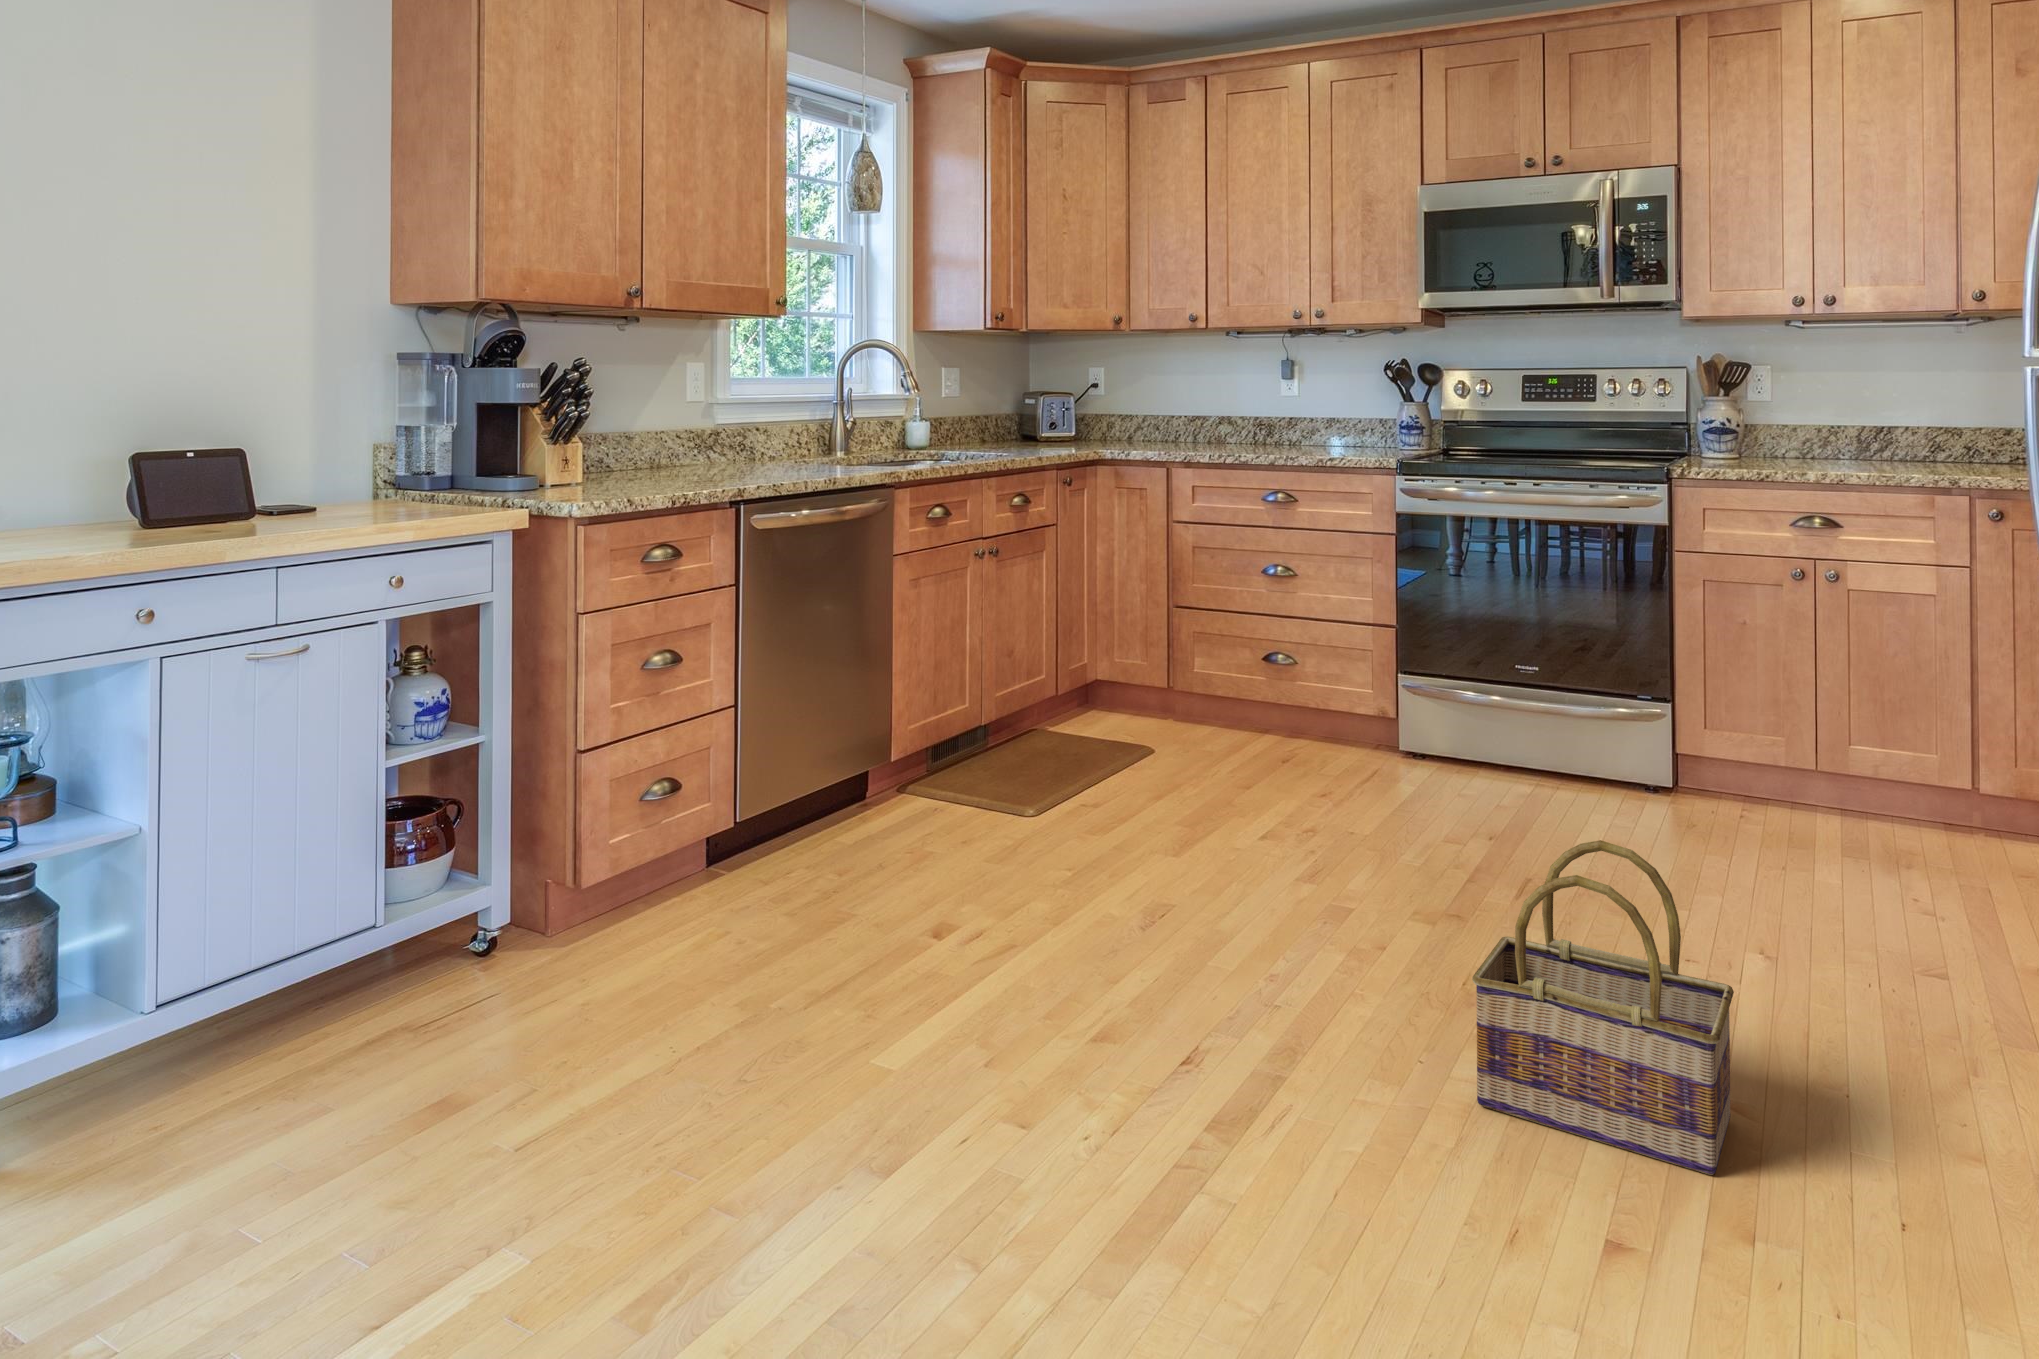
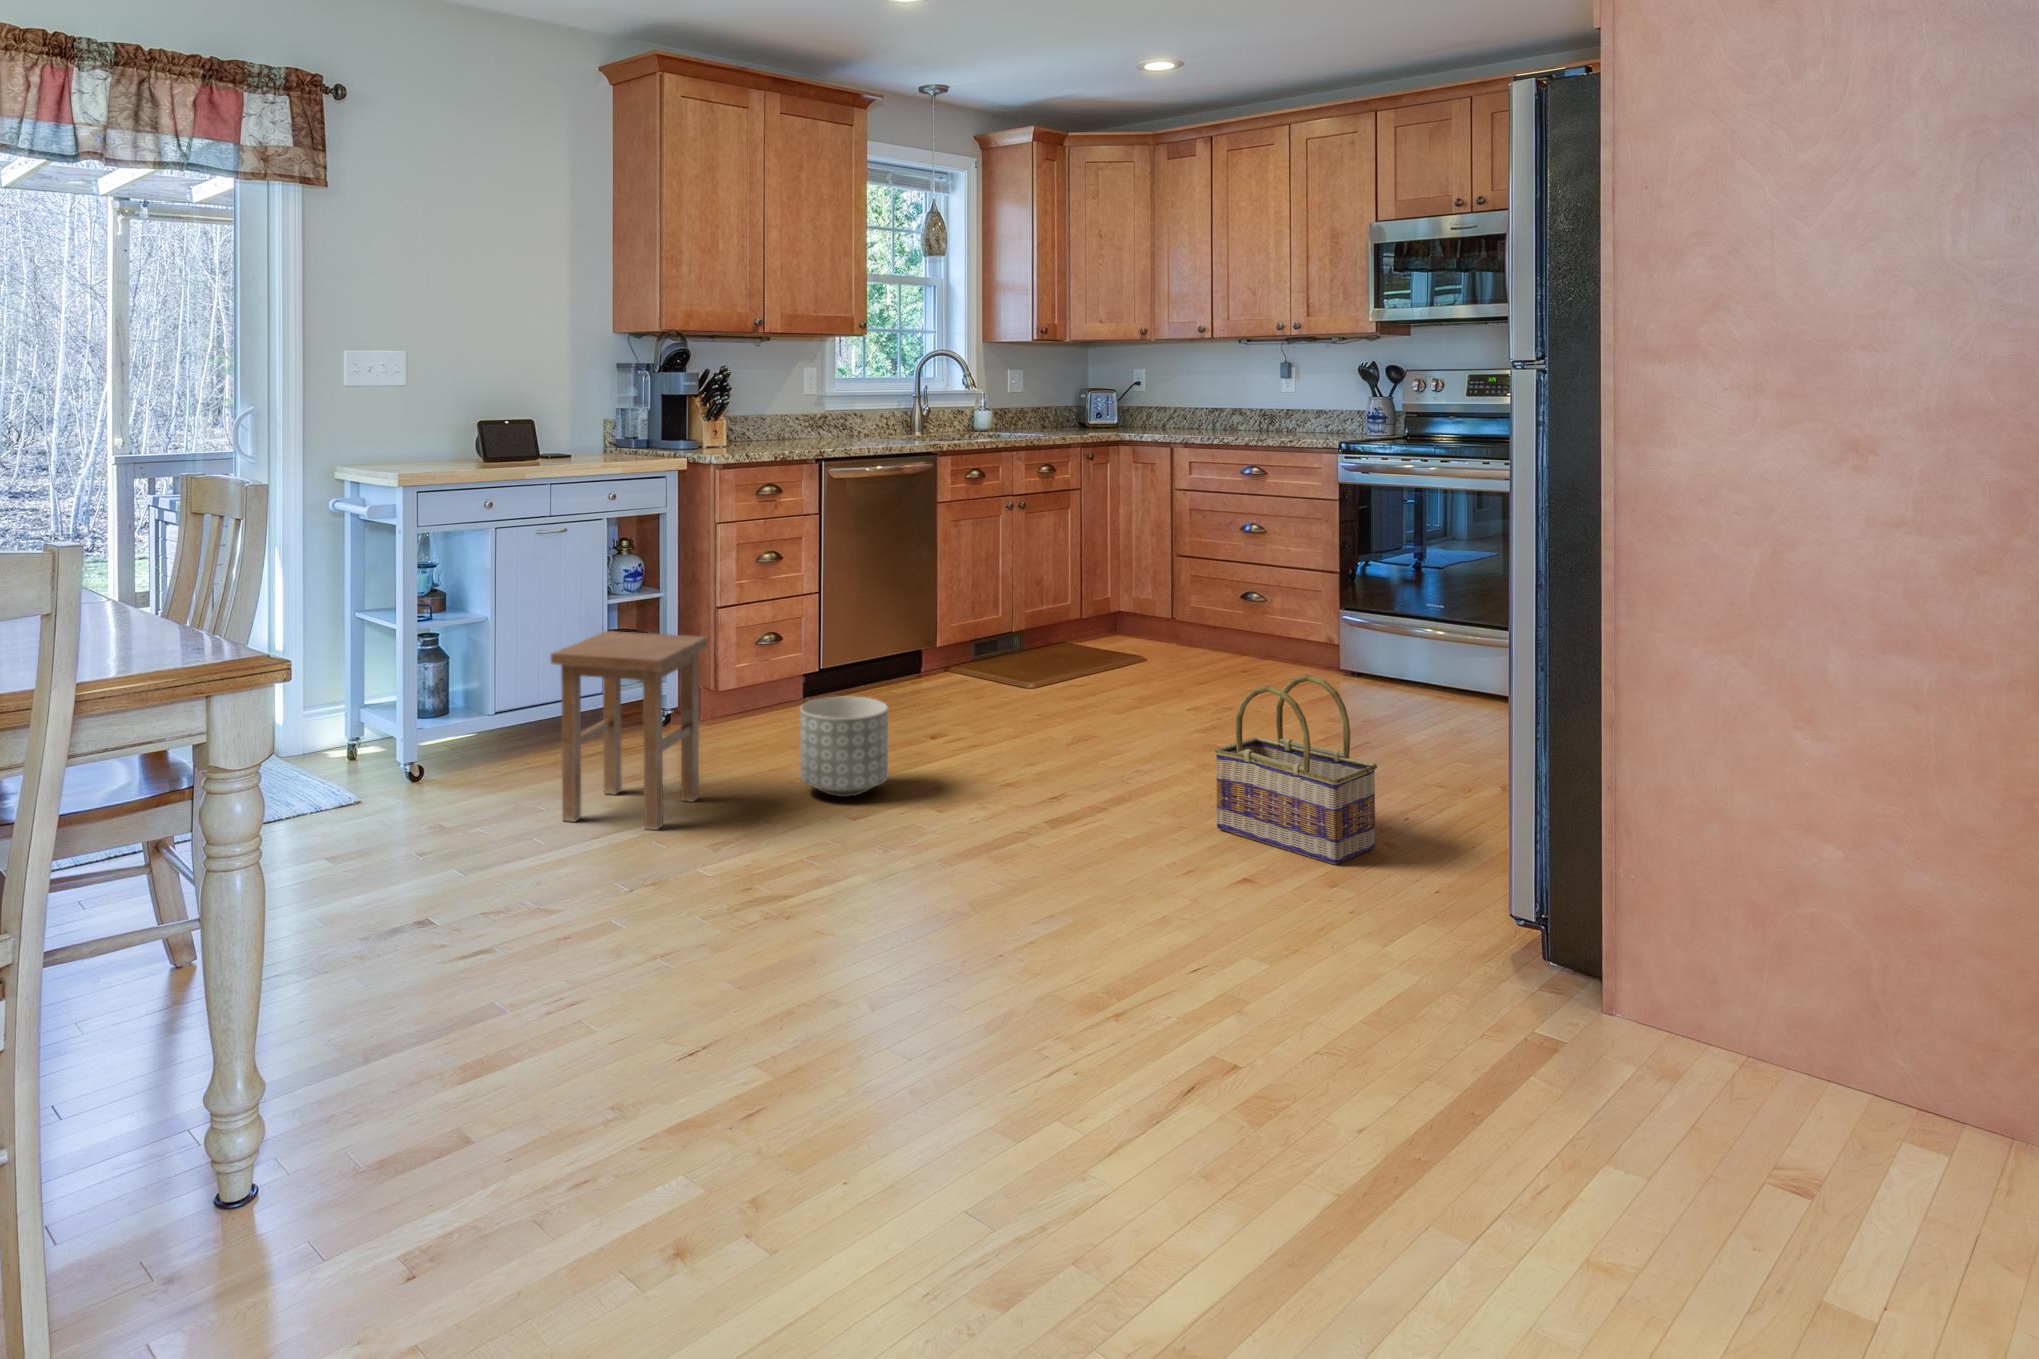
stool: none [269,849,595,1275] -> present [551,631,708,830]
planter: none [763,914,917,1109] -> present [800,697,888,797]

